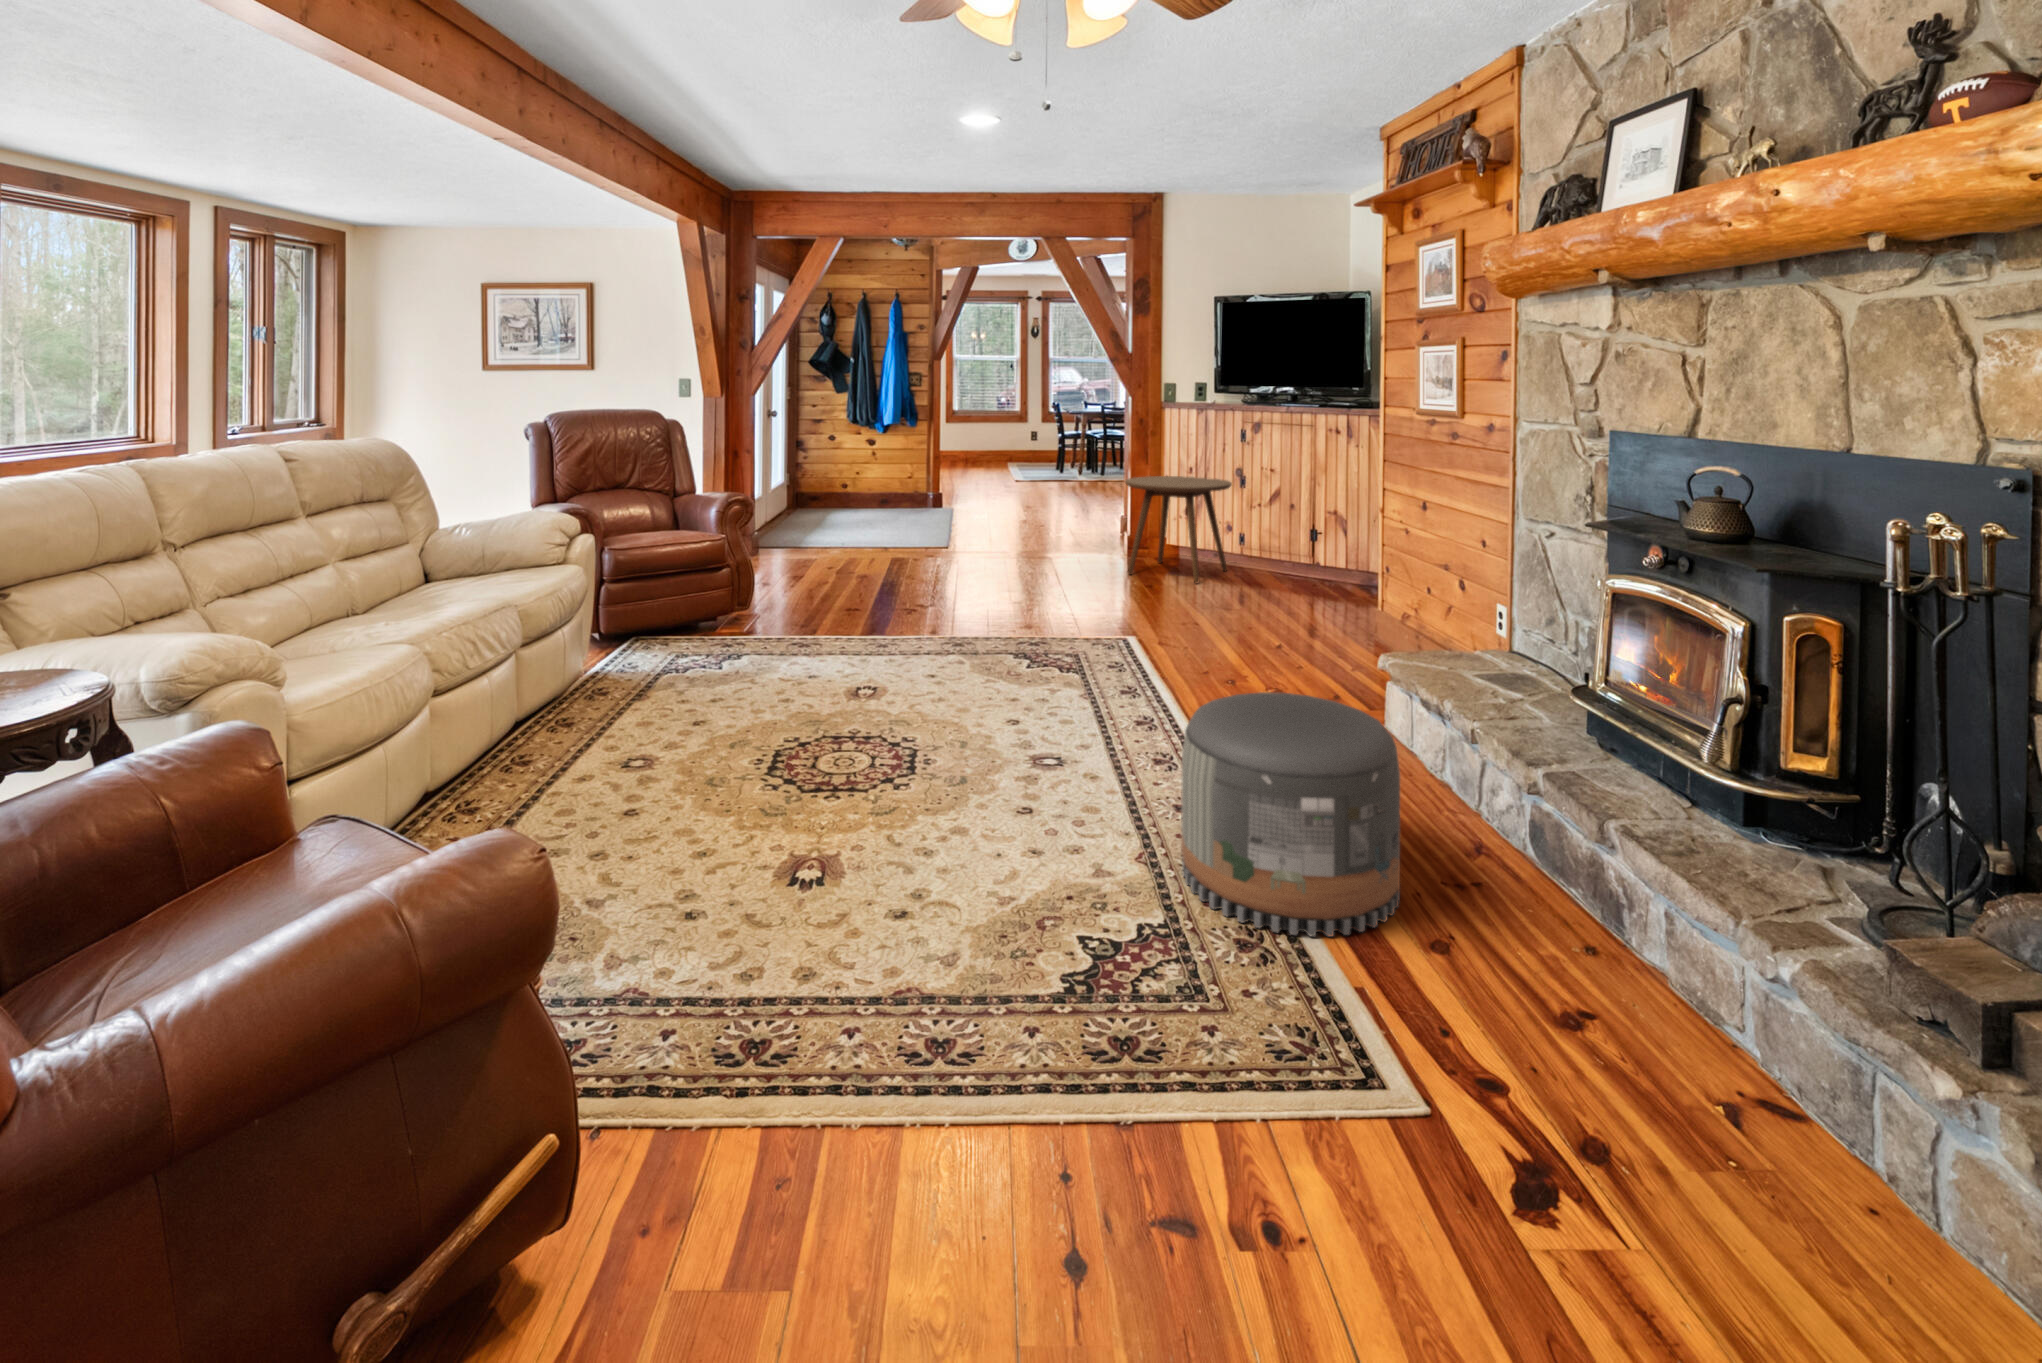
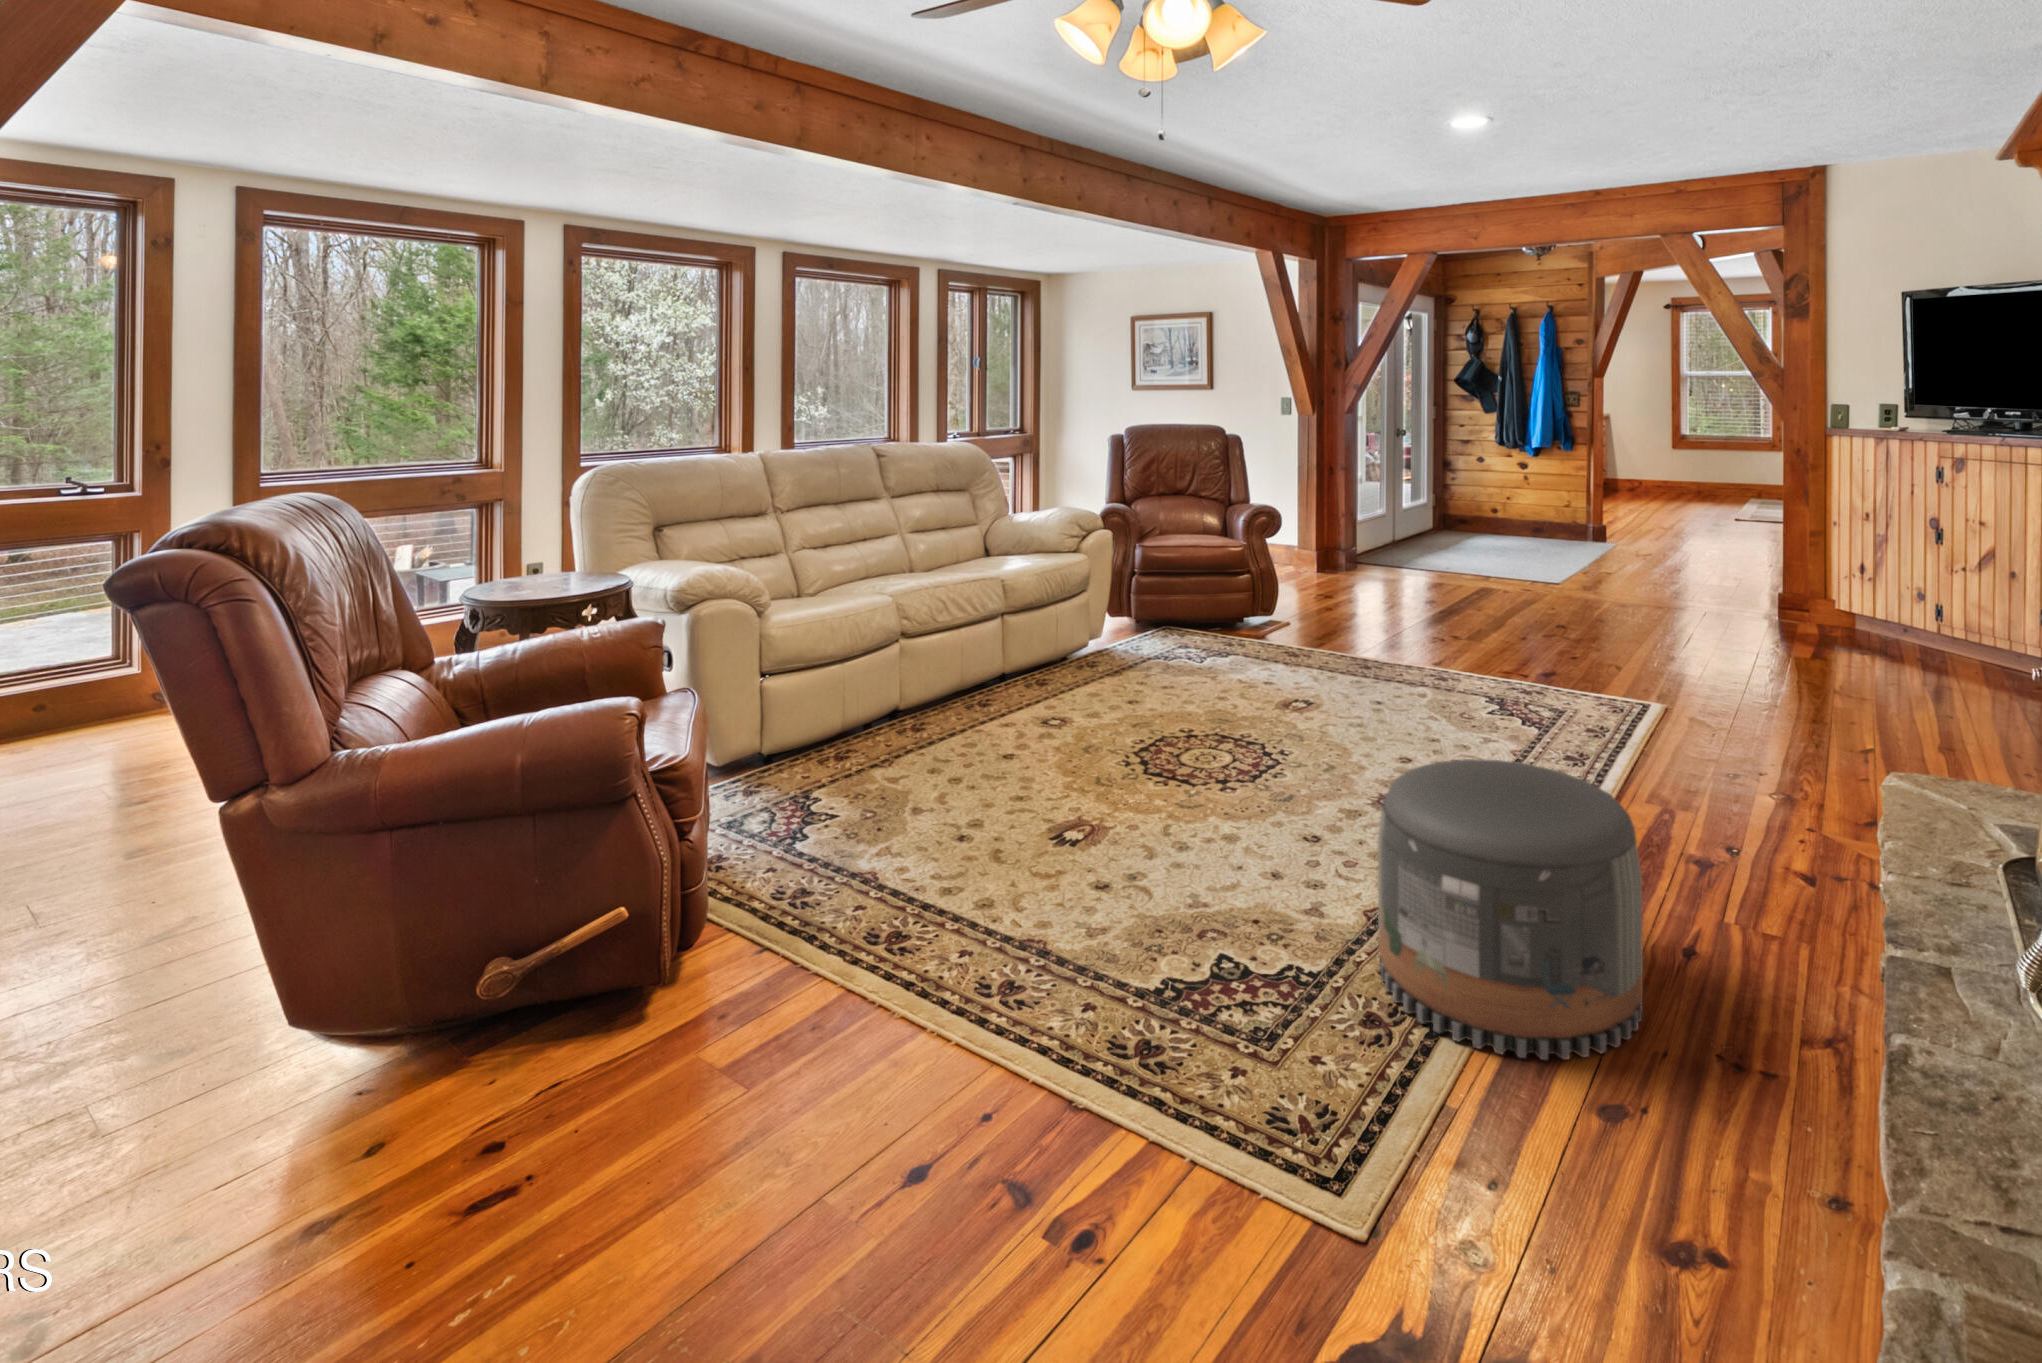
side table: present [1125,476,1232,583] -> none [1746,522,1907,665]

